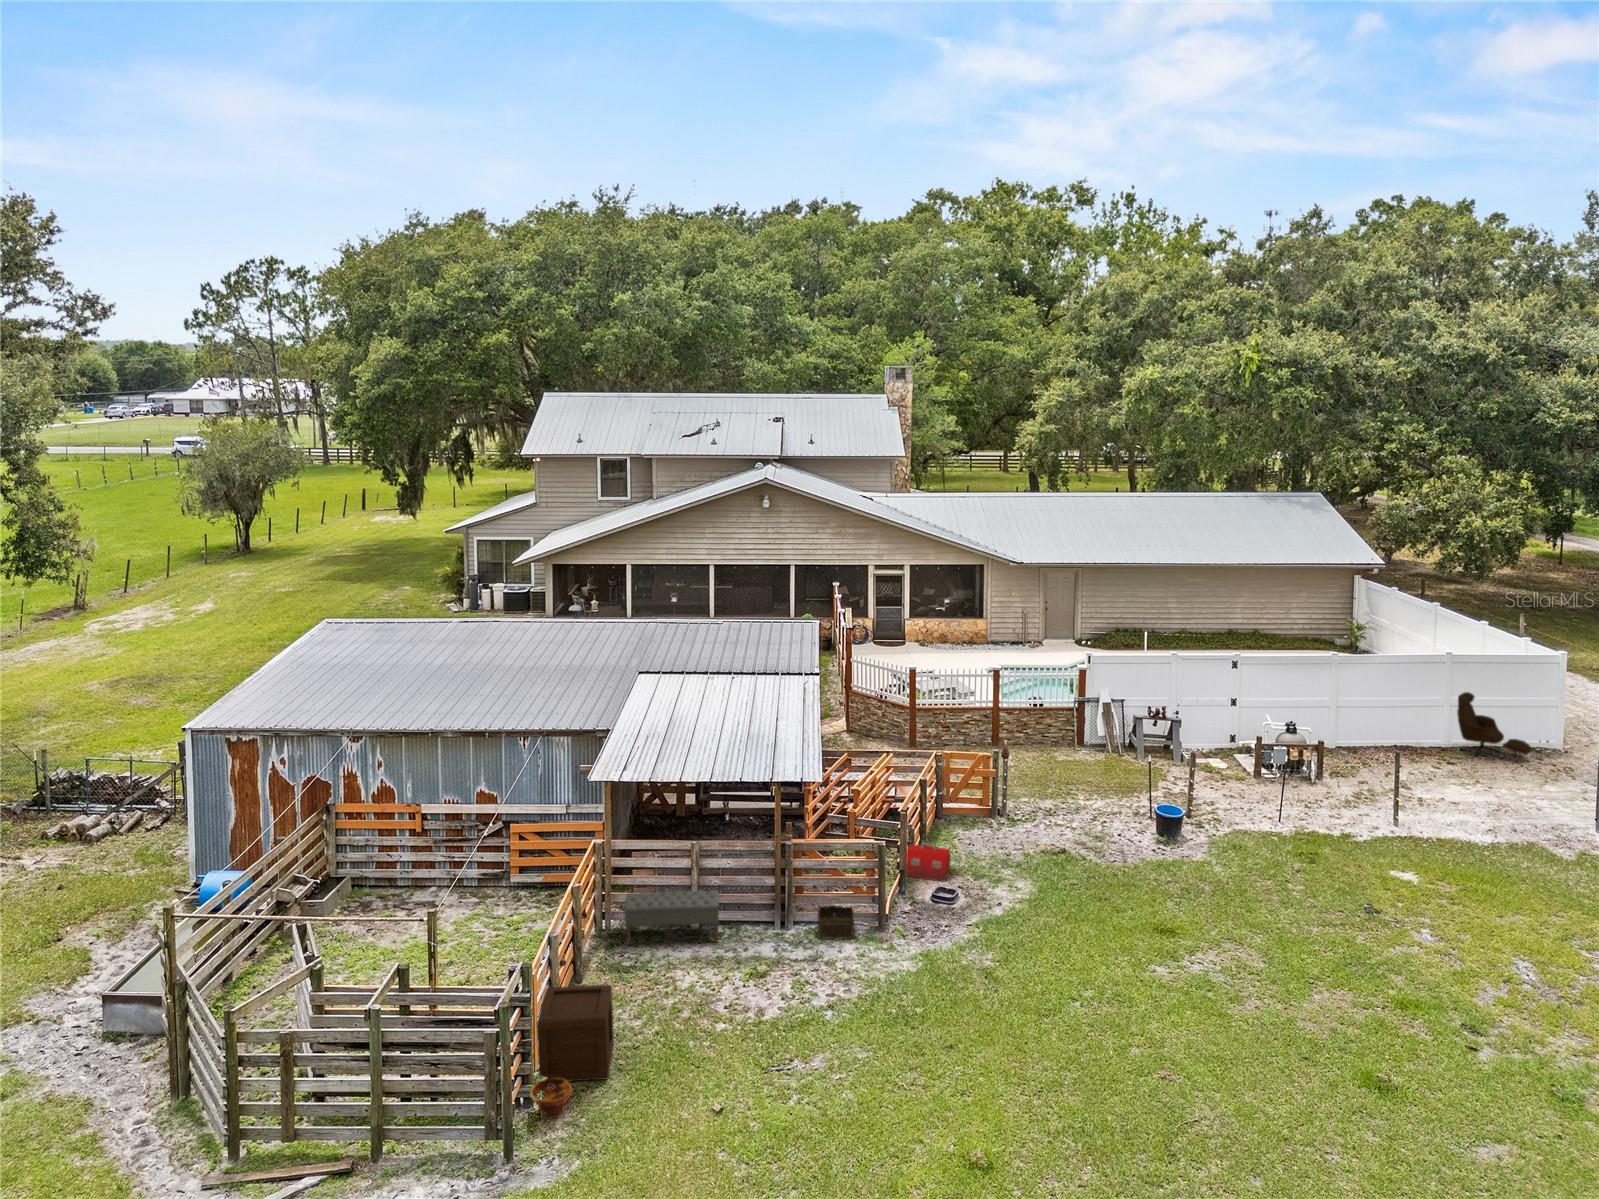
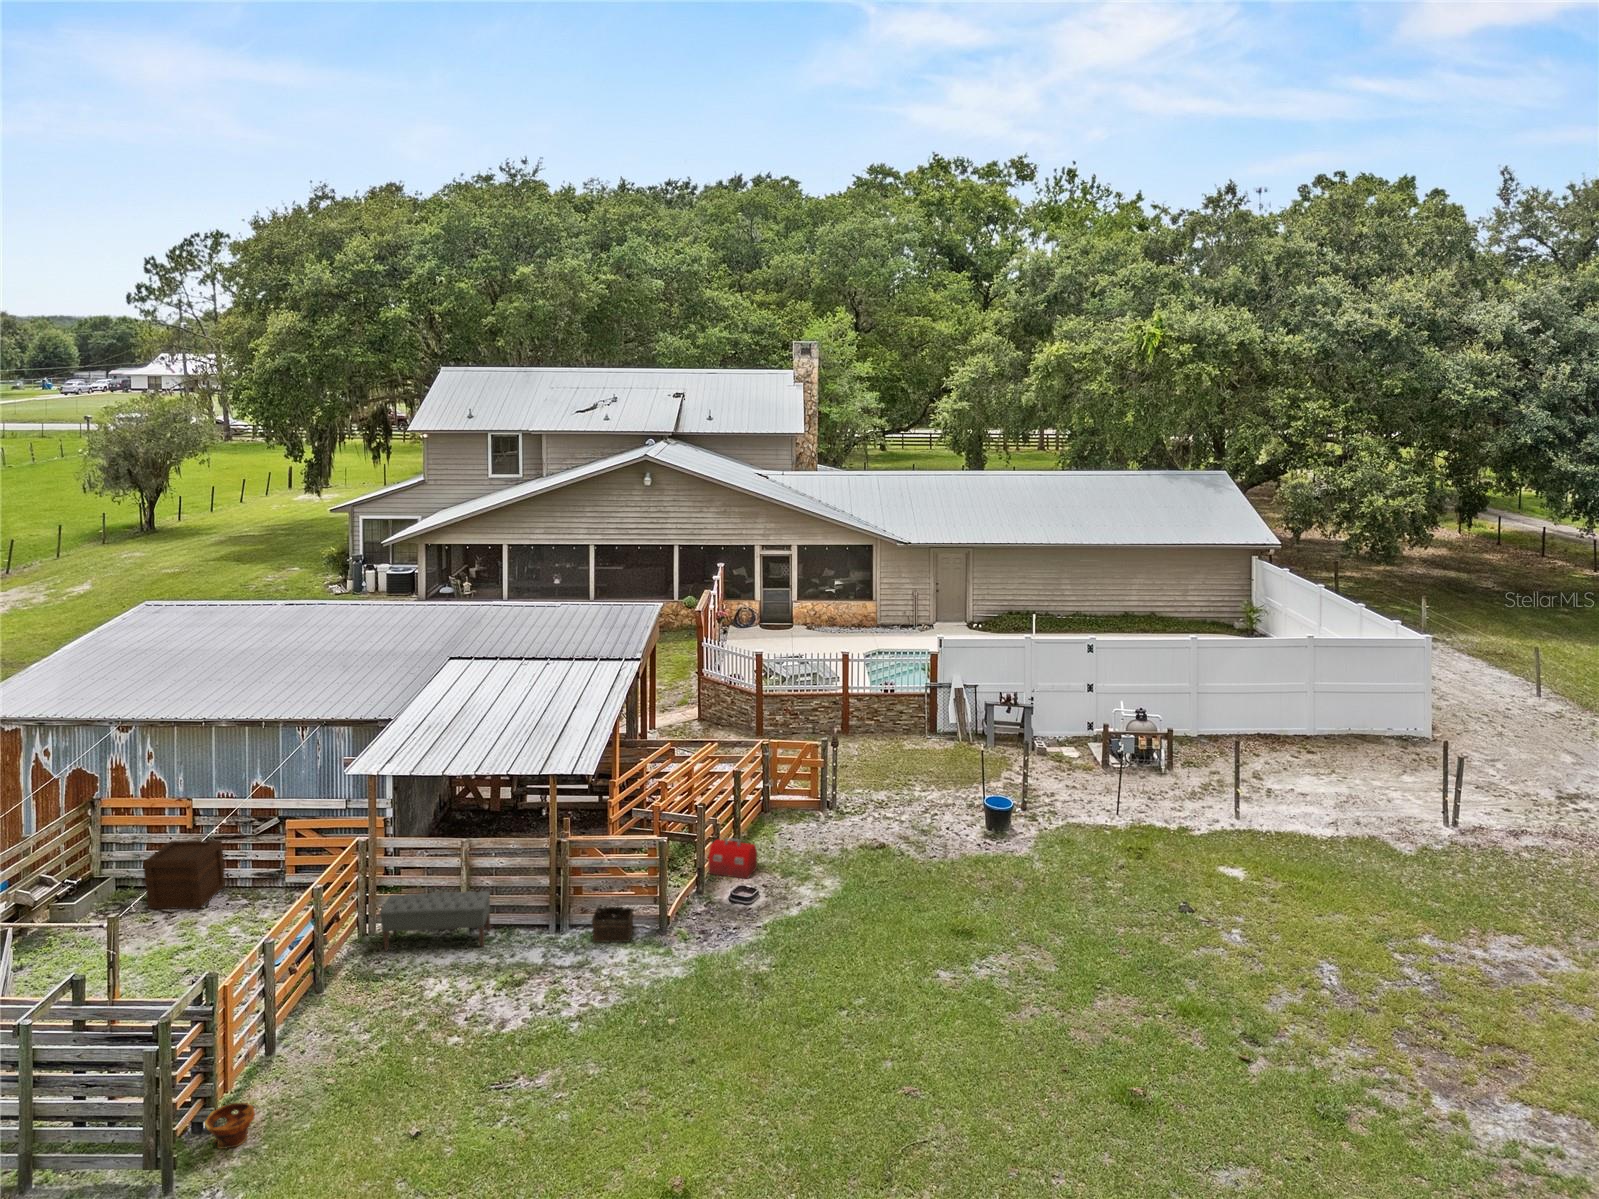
lounge chair: present [1457,692,1532,762] -> none [1318,678,1391,750]
wooden crate: present [537,985,614,1082] -> present [143,840,225,909]

